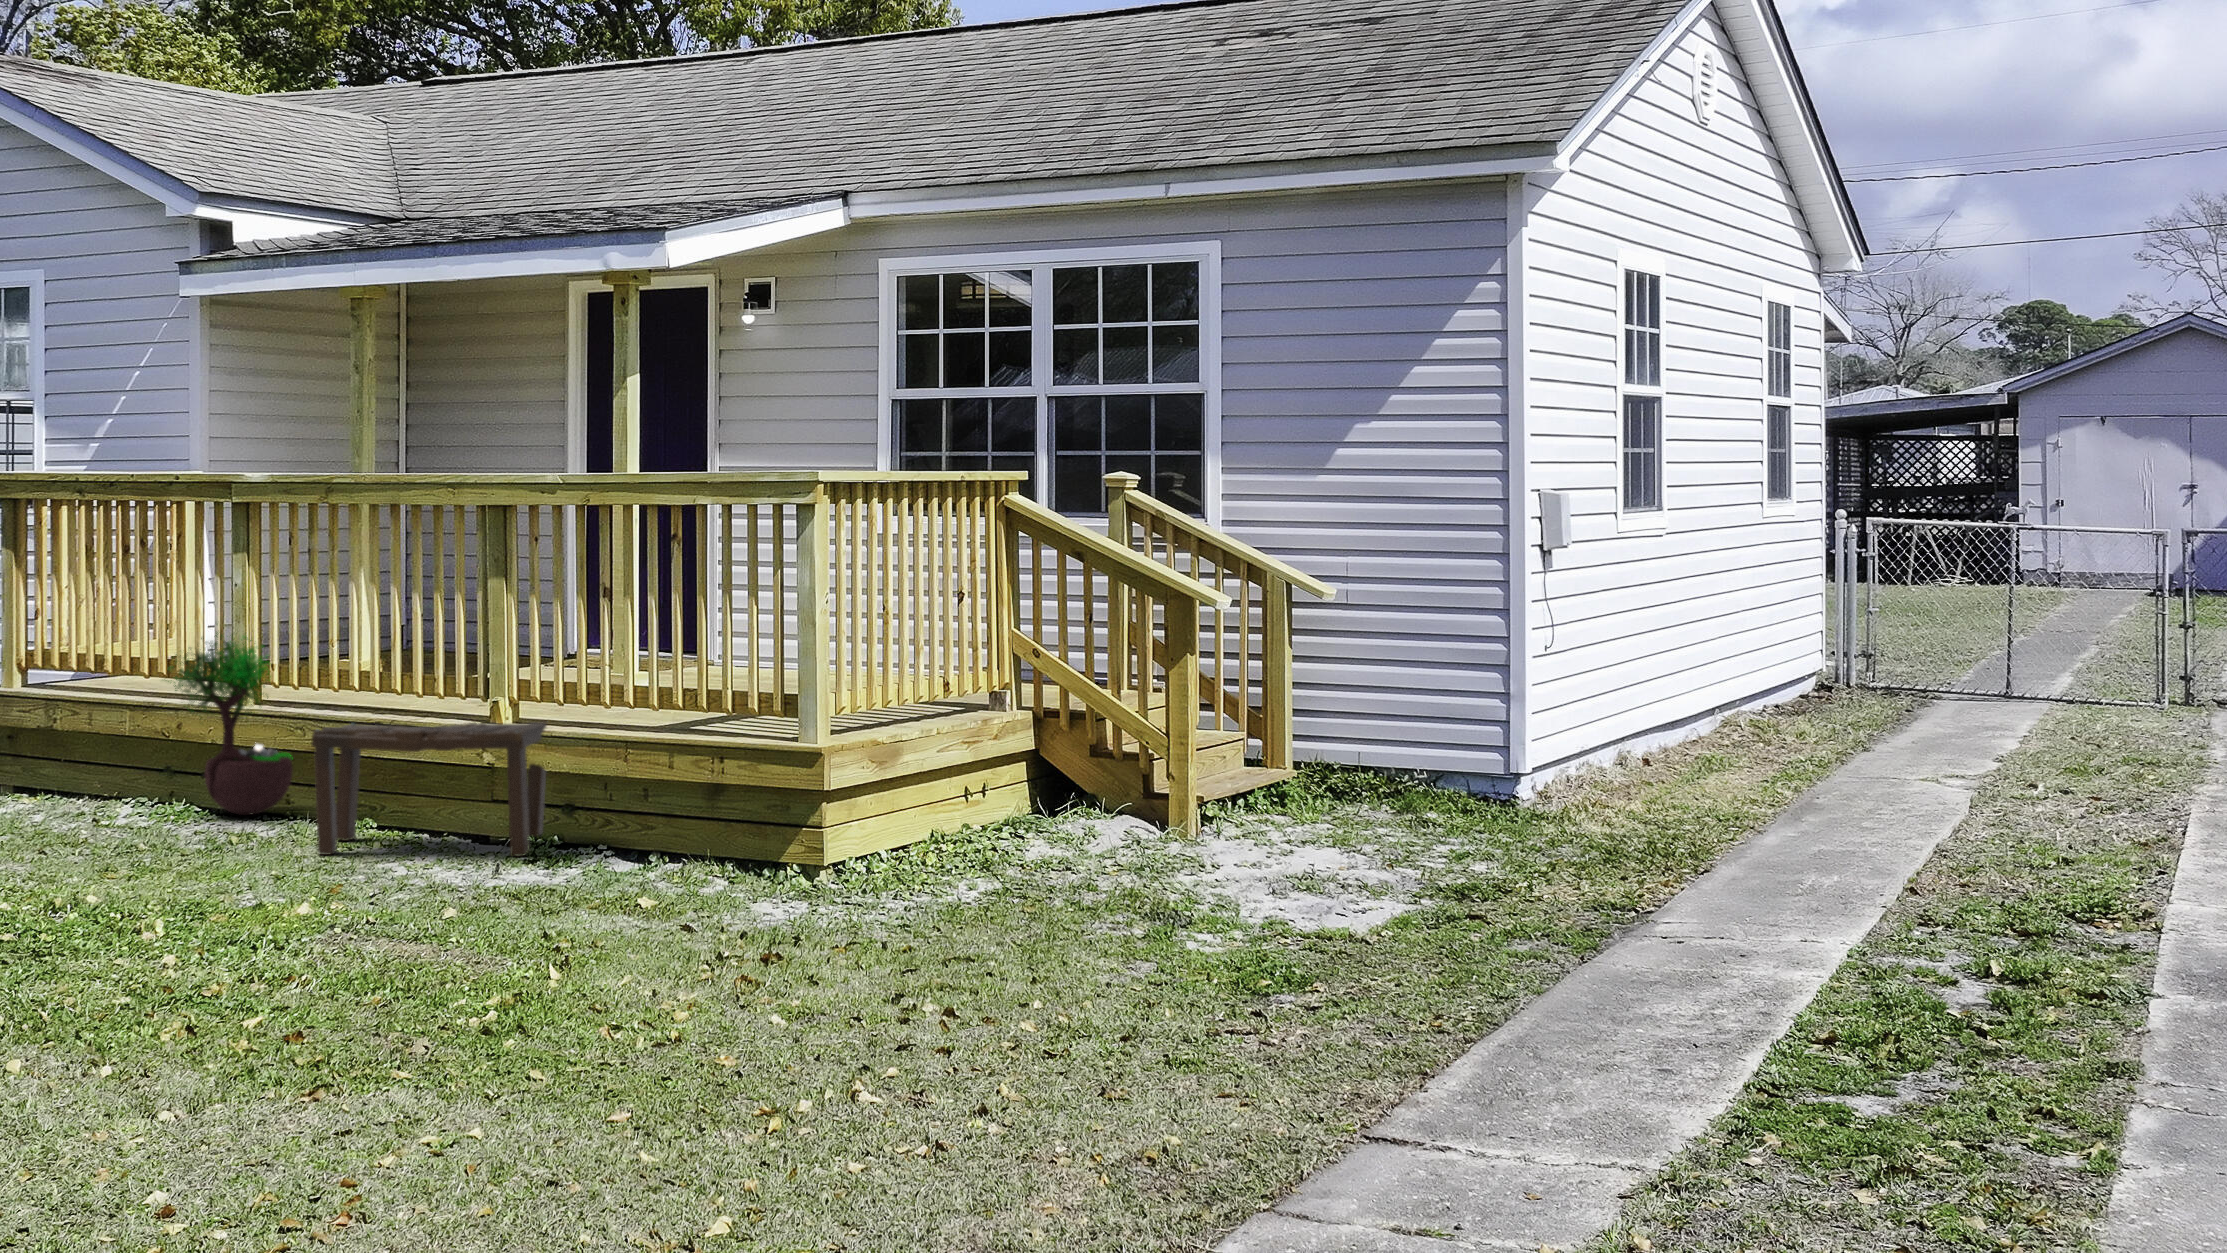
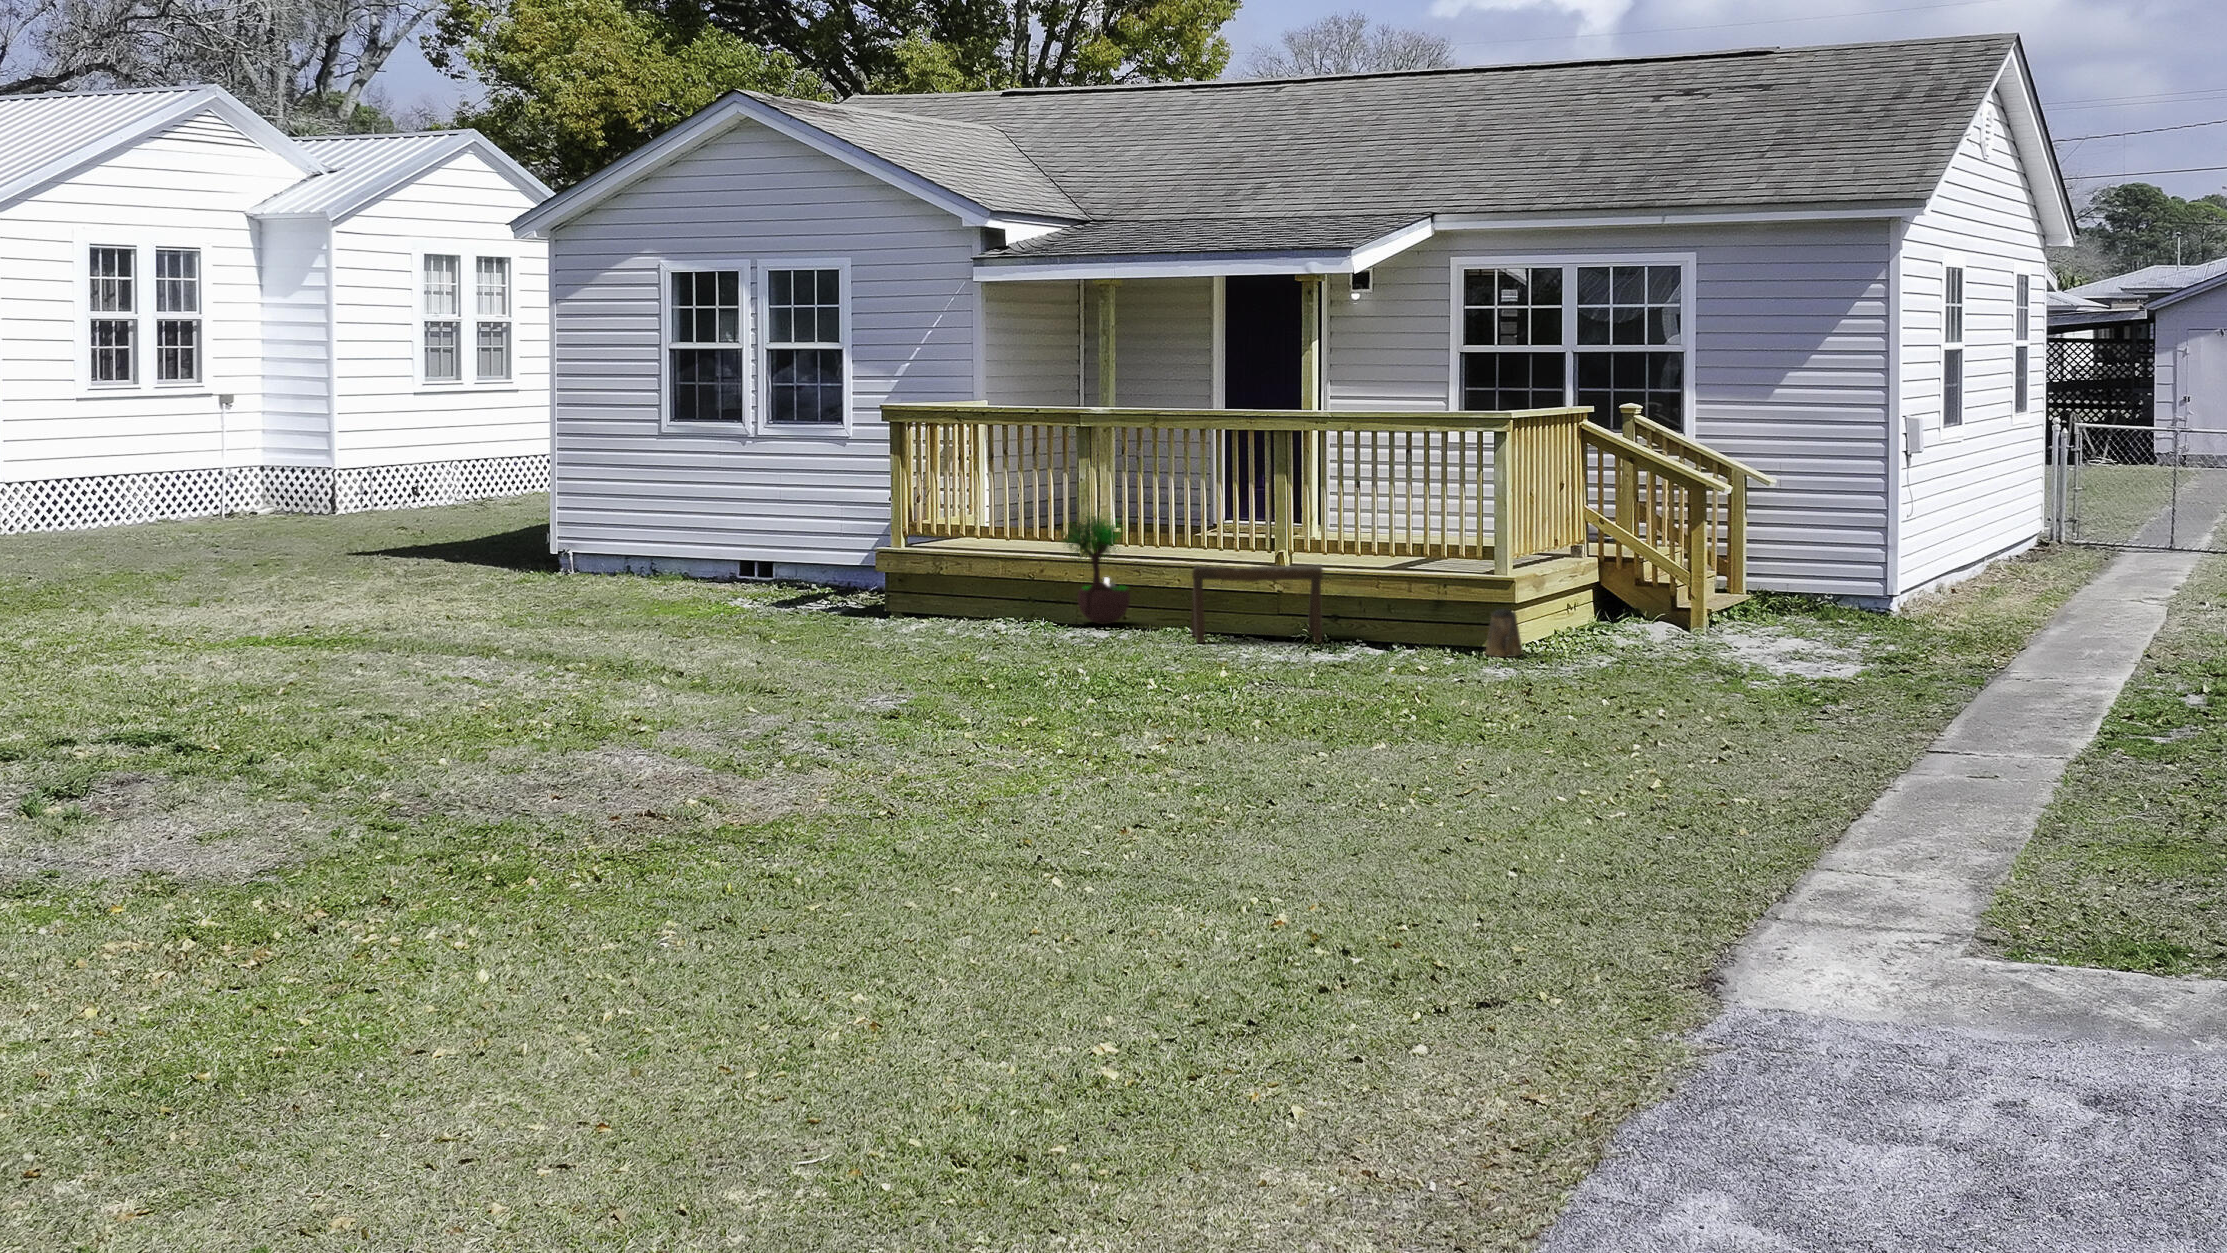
watering can: none [760,804,828,889] -> present [1485,609,1523,657]

